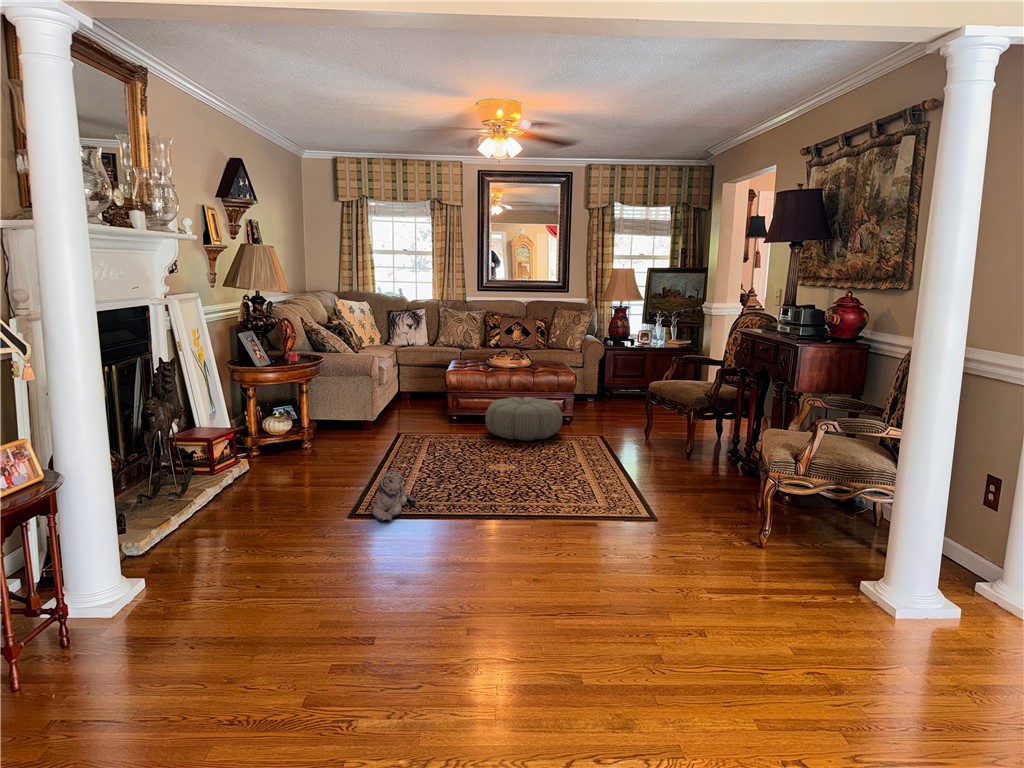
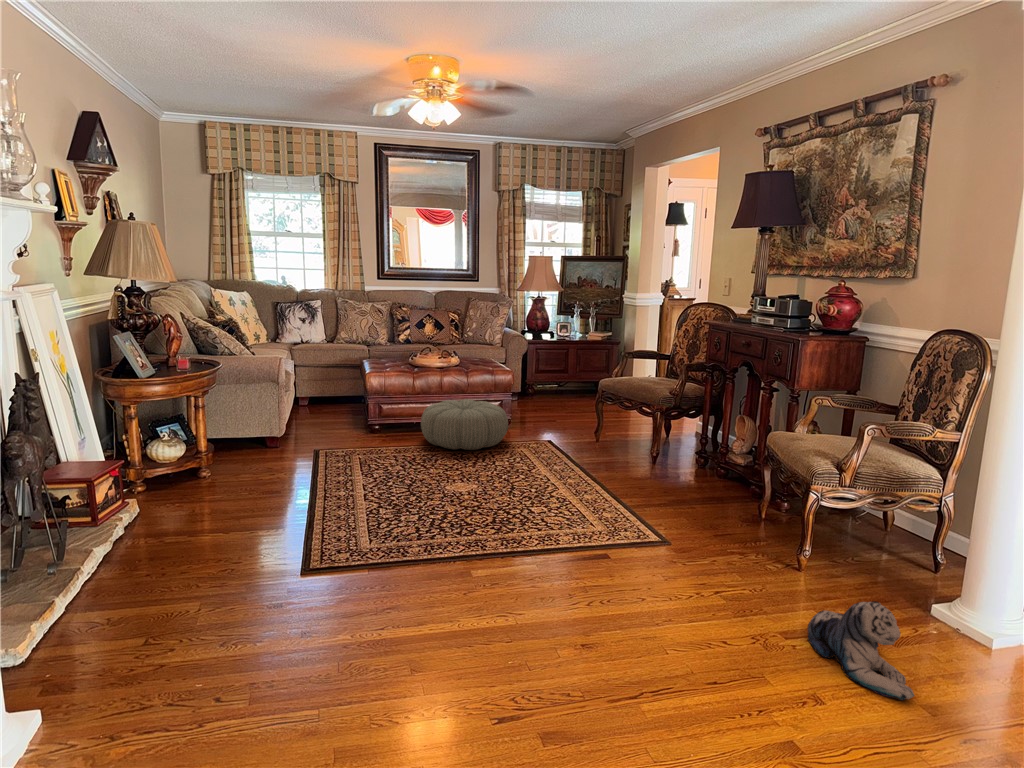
plush toy: present [373,470,416,522] -> present [807,601,914,700]

